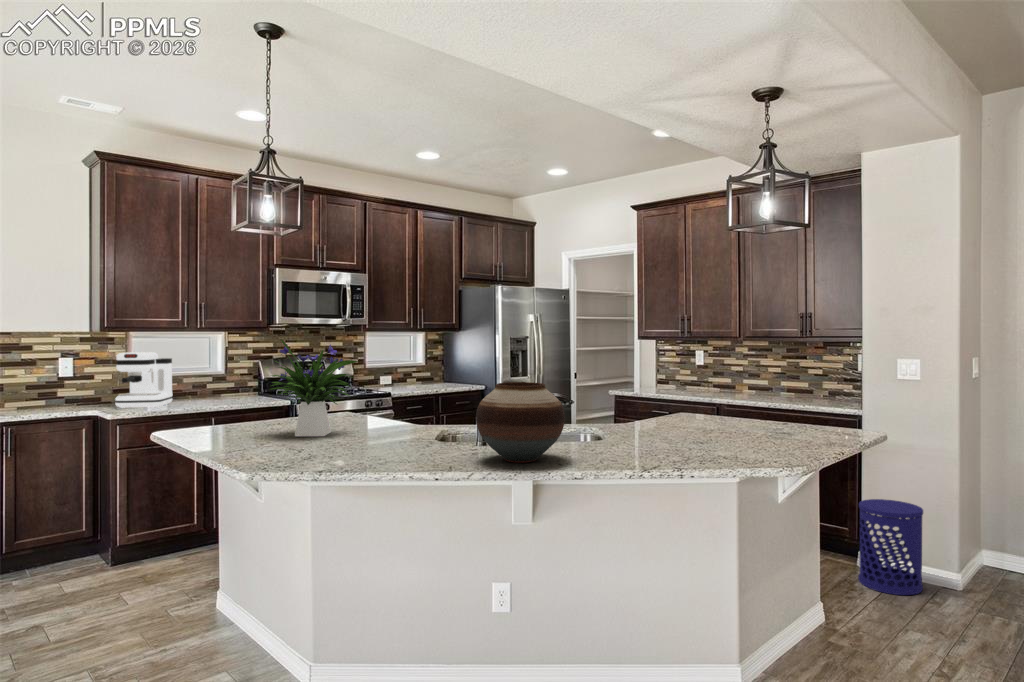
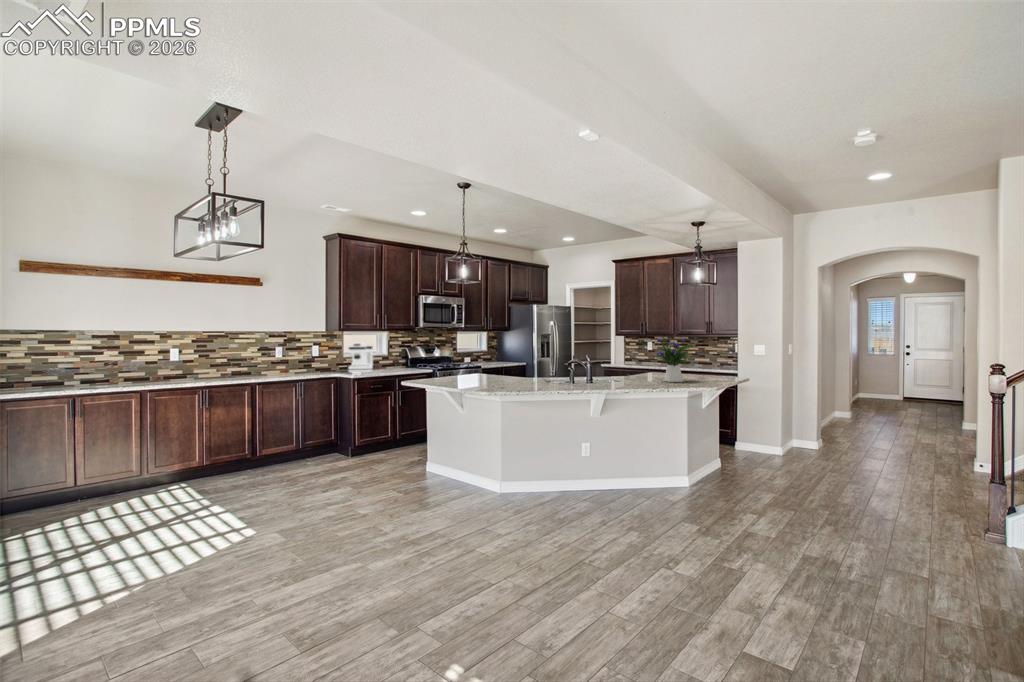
flower arrangement: present [265,340,358,436] -> present [656,336,692,382]
vase: present [476,382,565,462] -> none [582,354,620,386]
waste bin: present [858,499,923,595] -> none [736,414,766,458]

